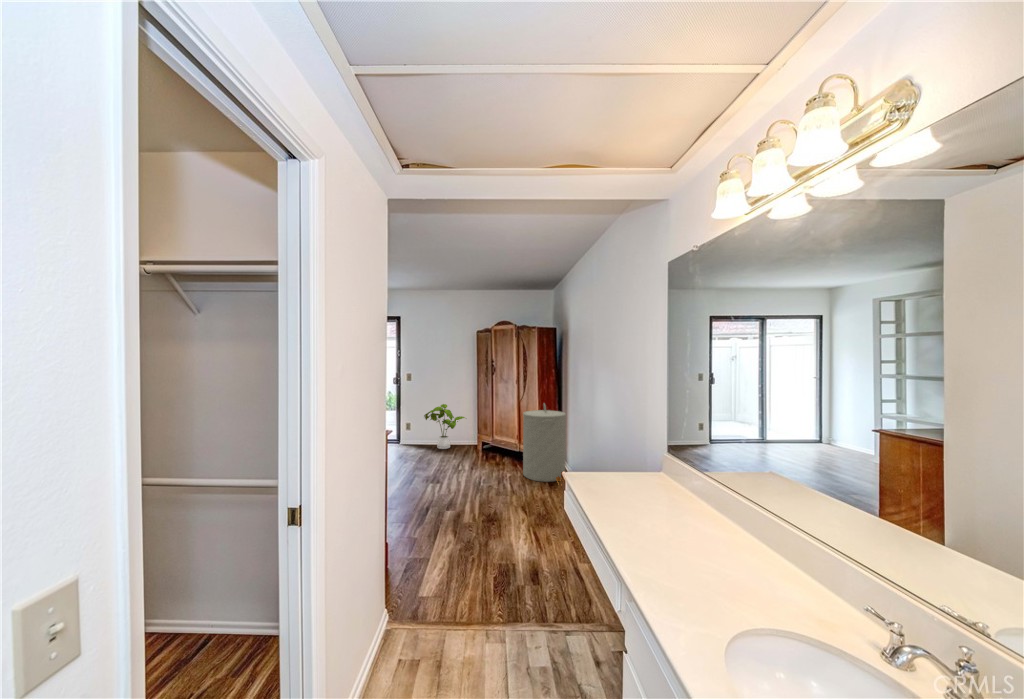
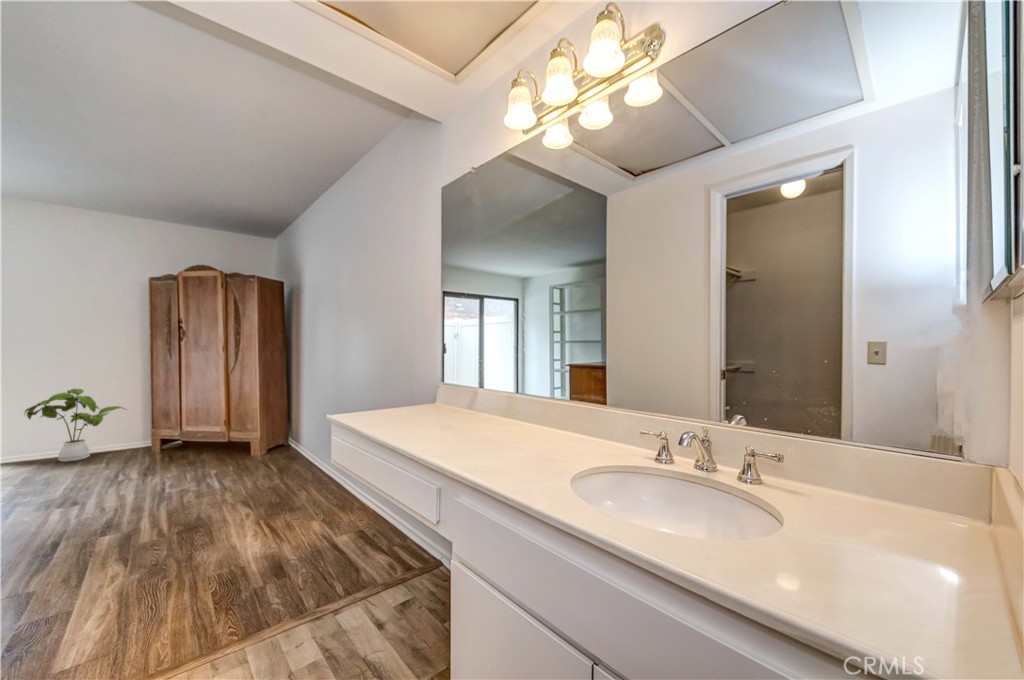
laundry hamper: present [523,403,566,482] -> none [237,372,302,471]

